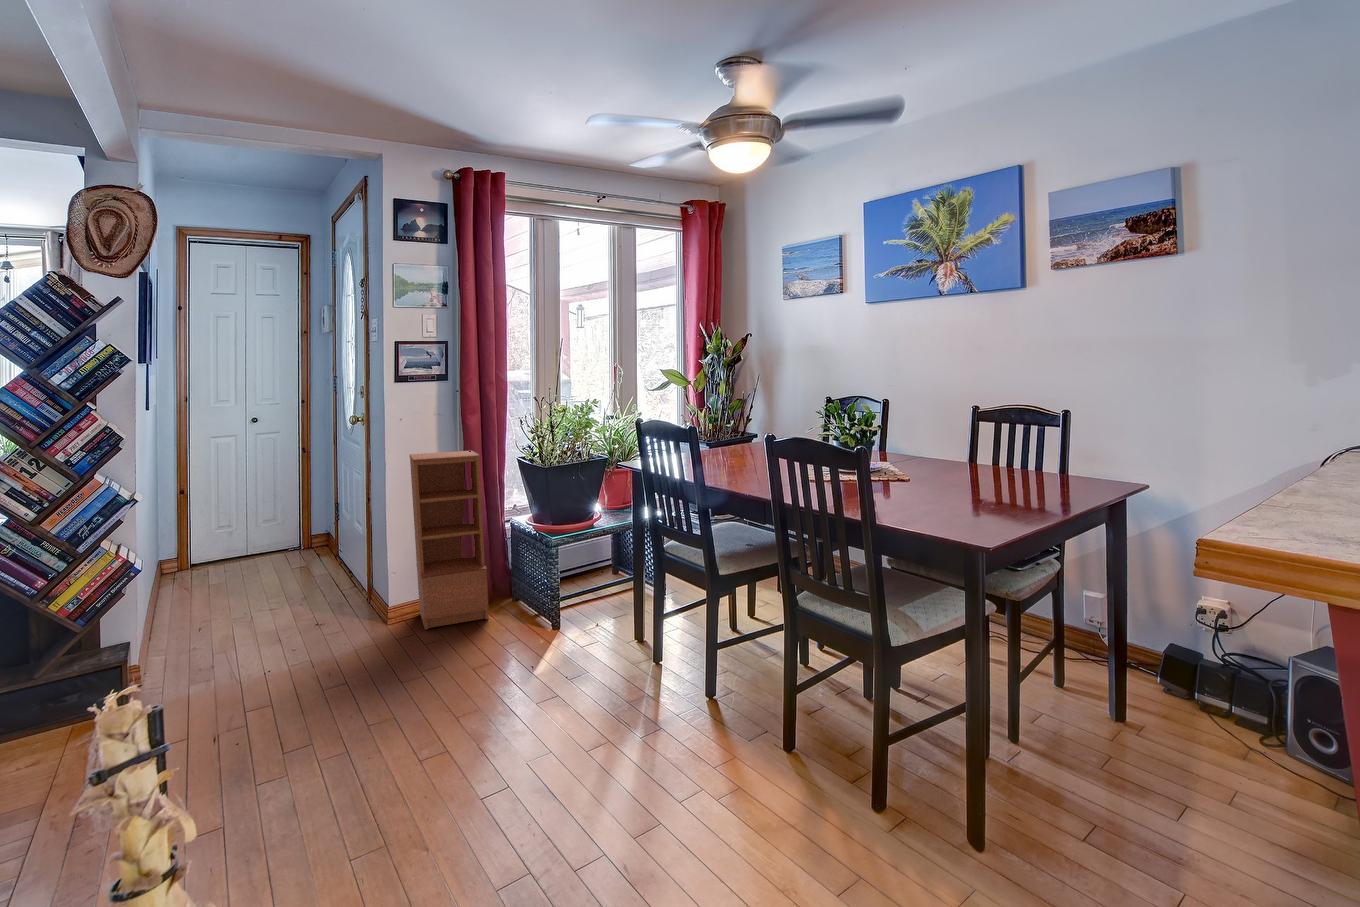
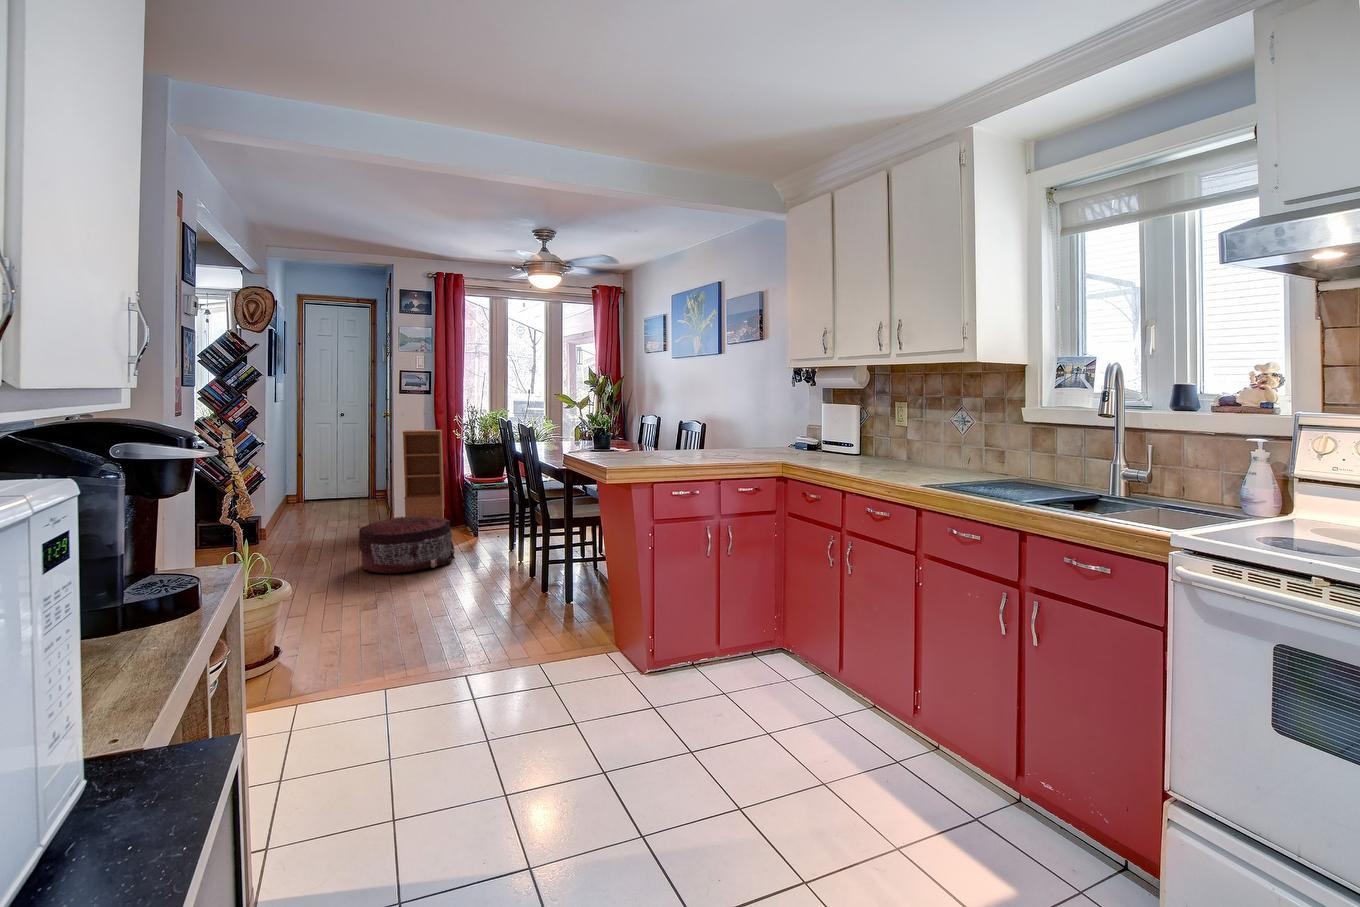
pouf: none [408,638,607,804] -> present [359,516,455,573]

